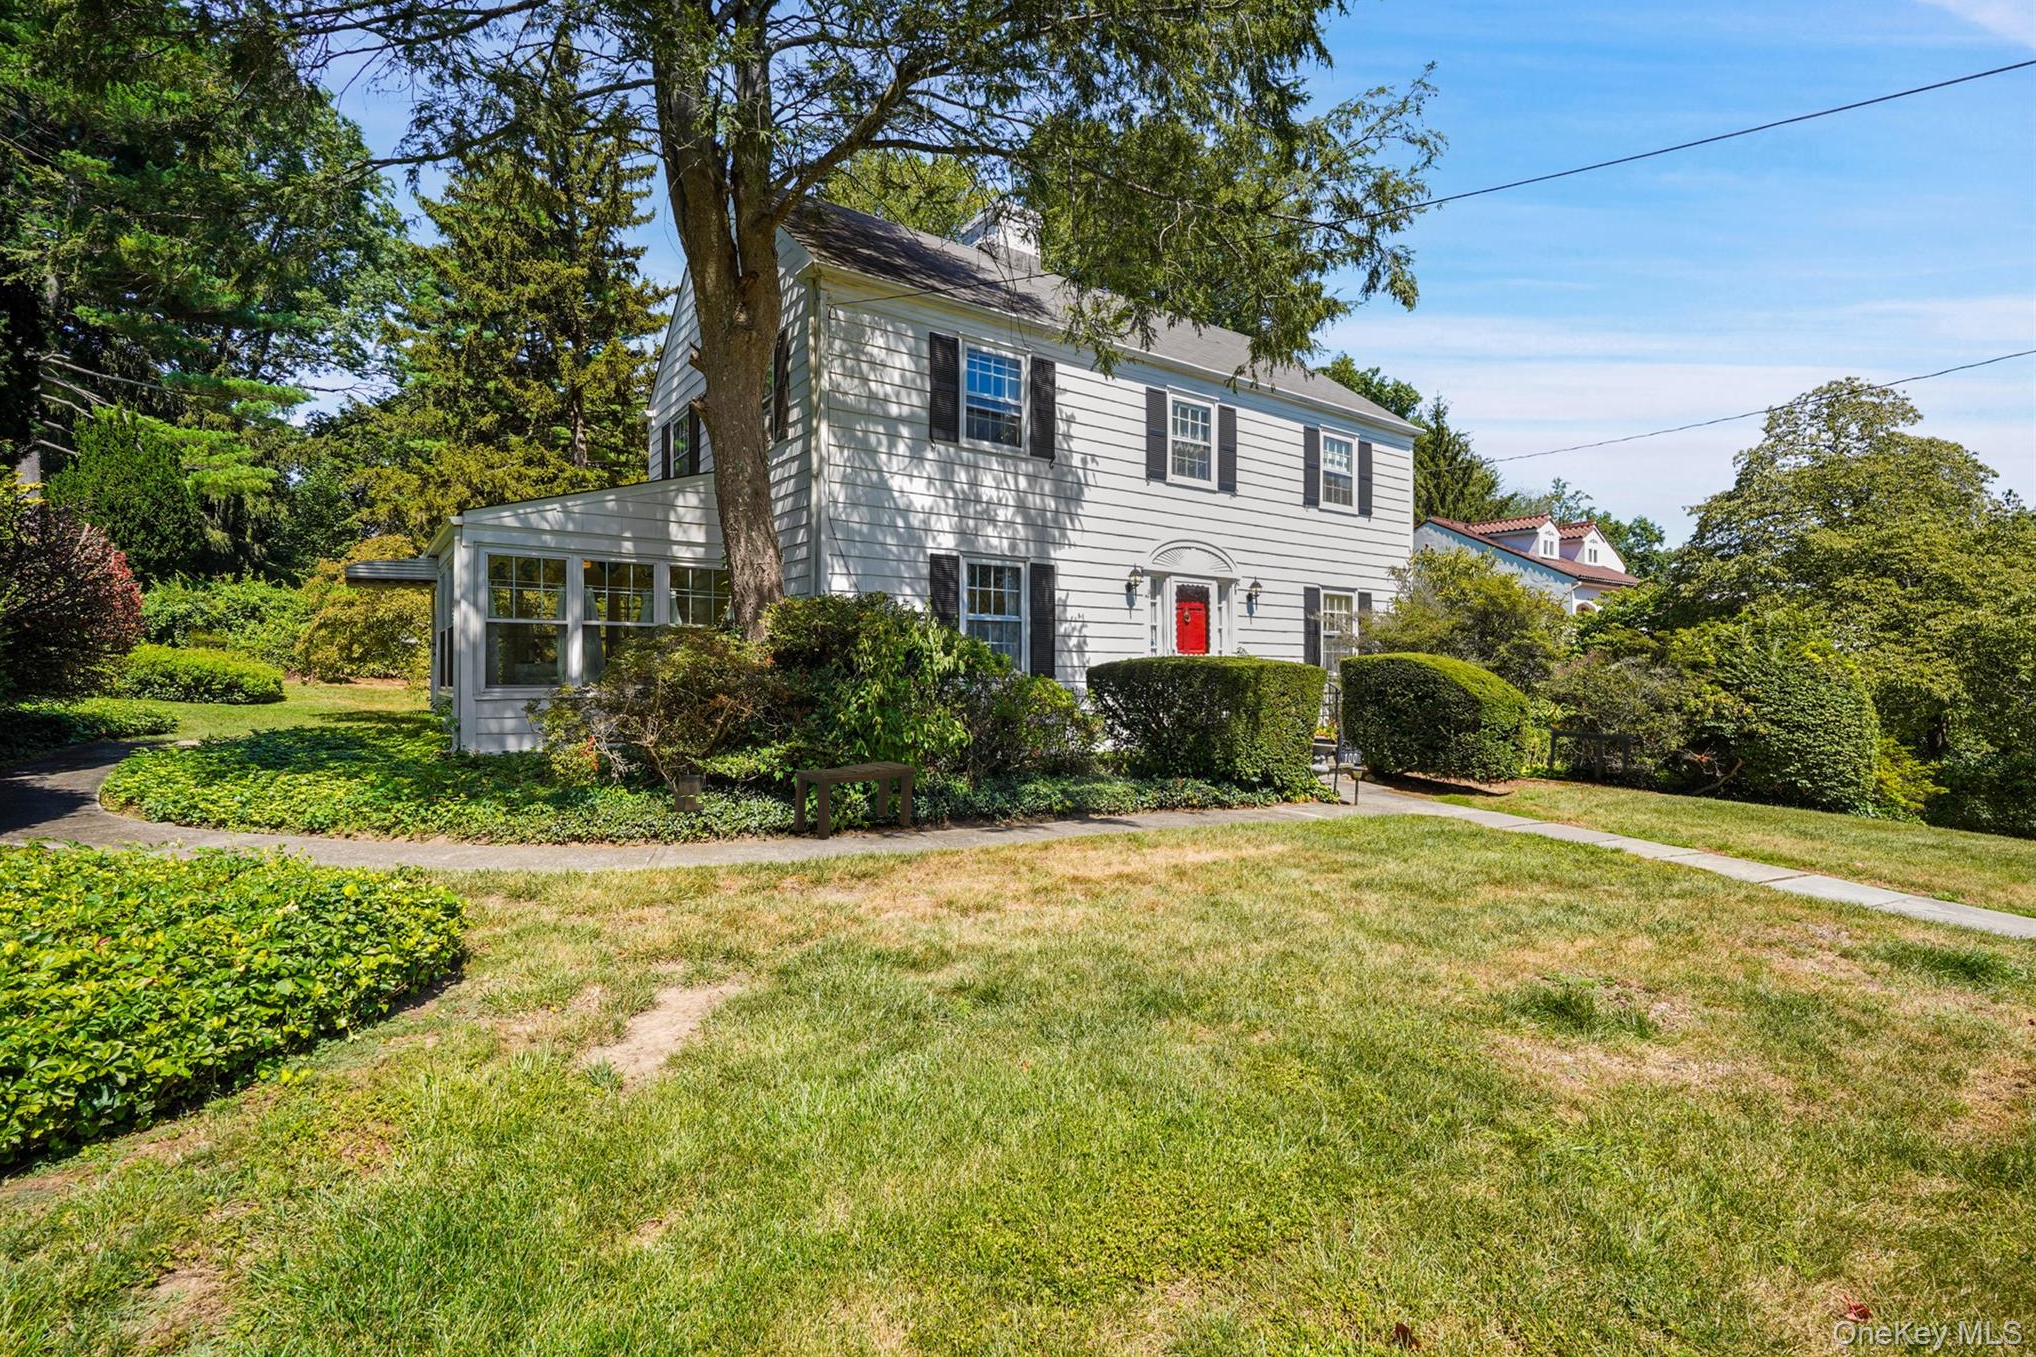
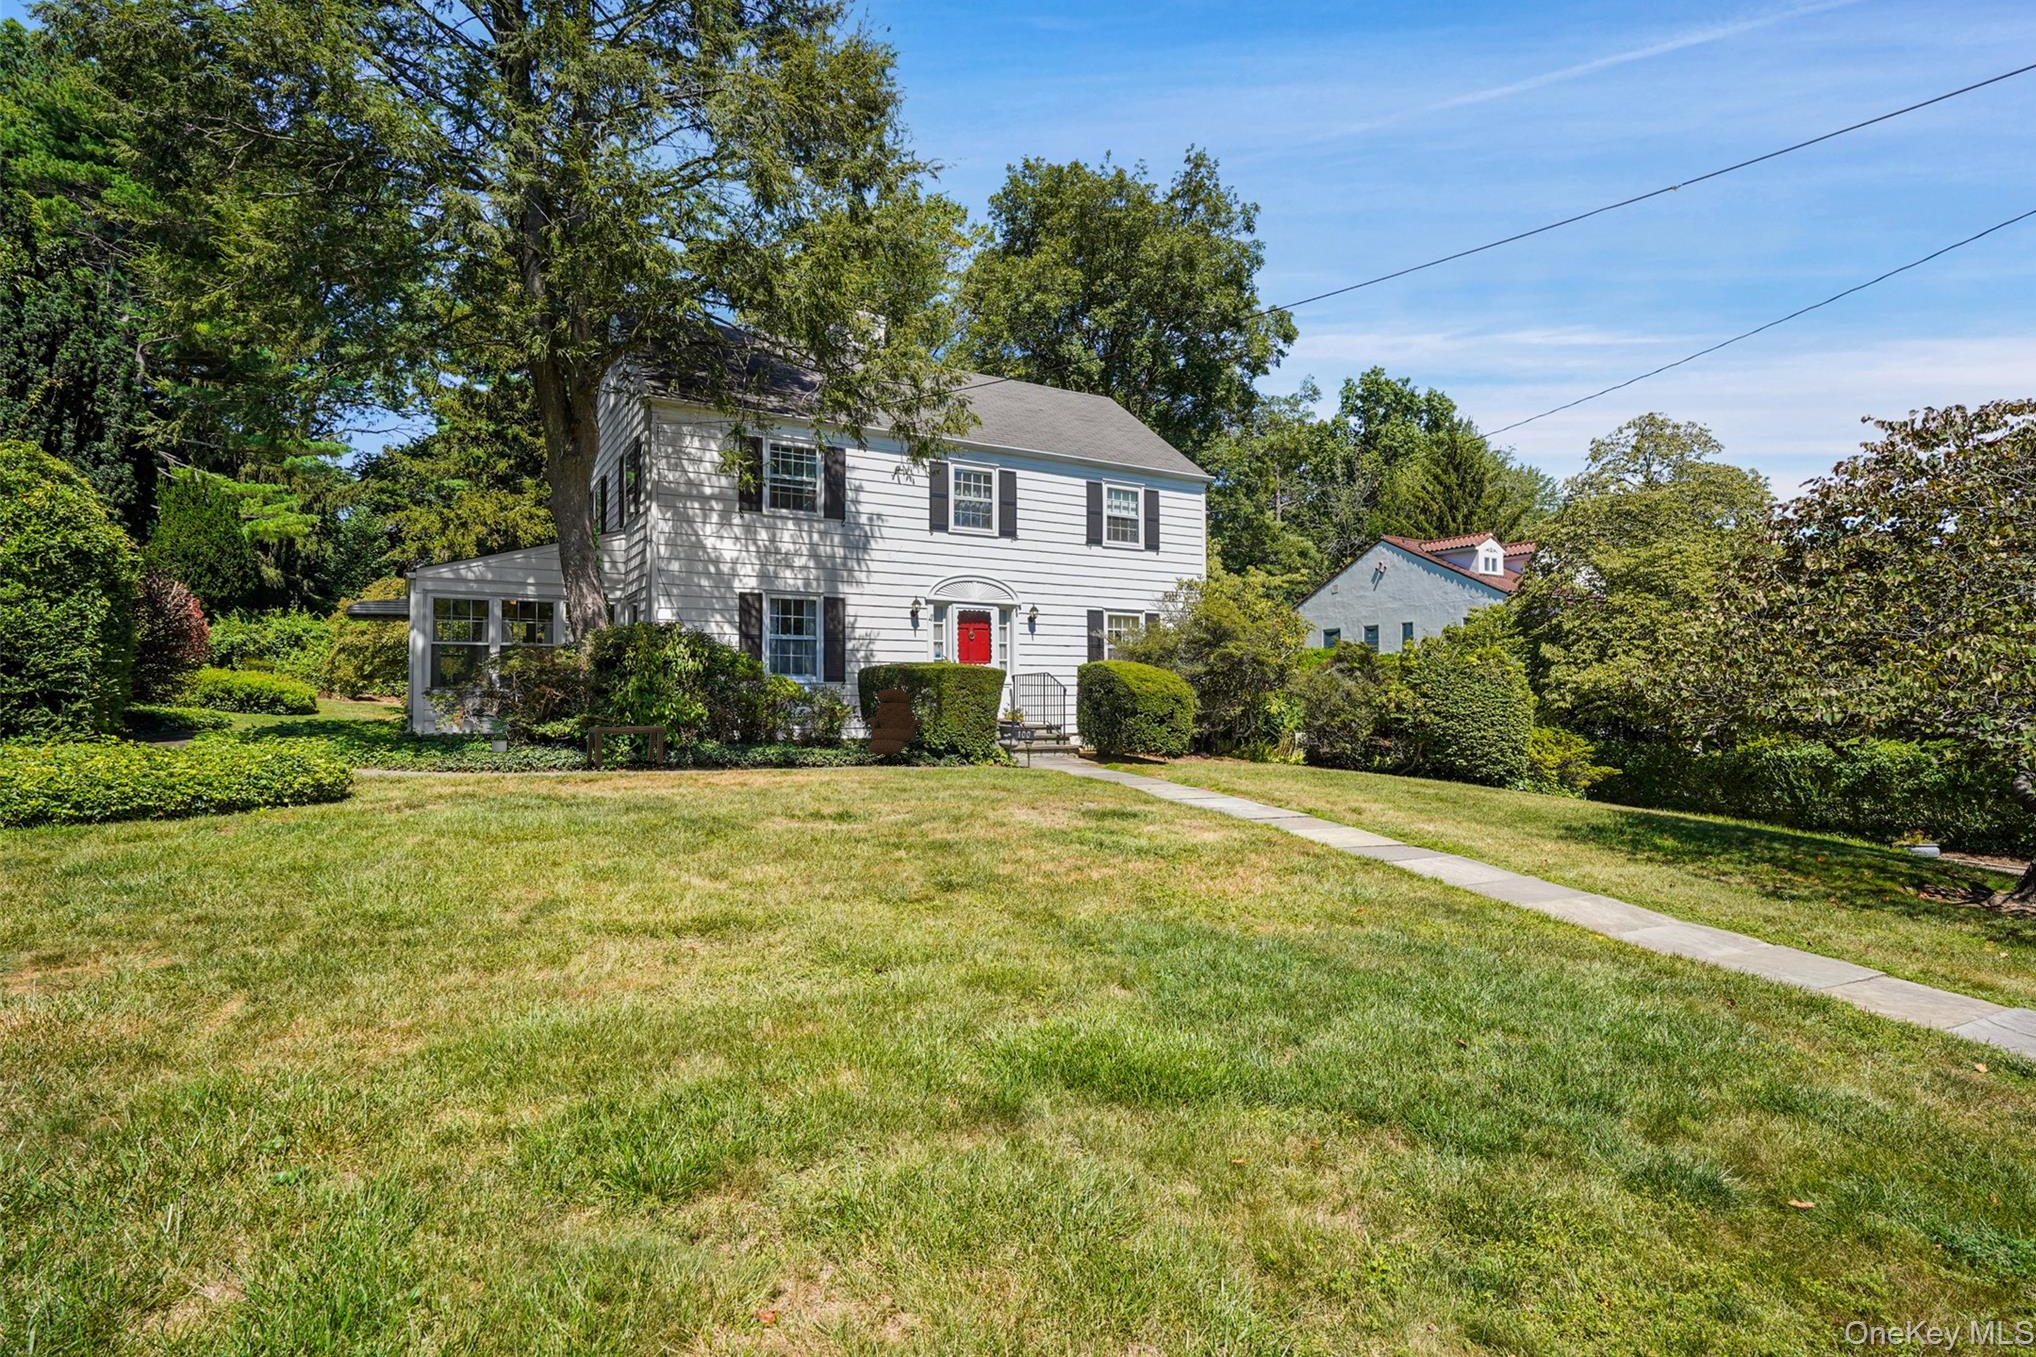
lounge chair: none [1148,695,1231,812] -> present [867,689,923,765]
round table: present [1548,726,1634,778] -> none [1263,721,1325,760]
potted plant: none [595,739,644,802] -> present [484,714,512,752]
watering can: present [663,775,705,812] -> none [516,734,549,756]

